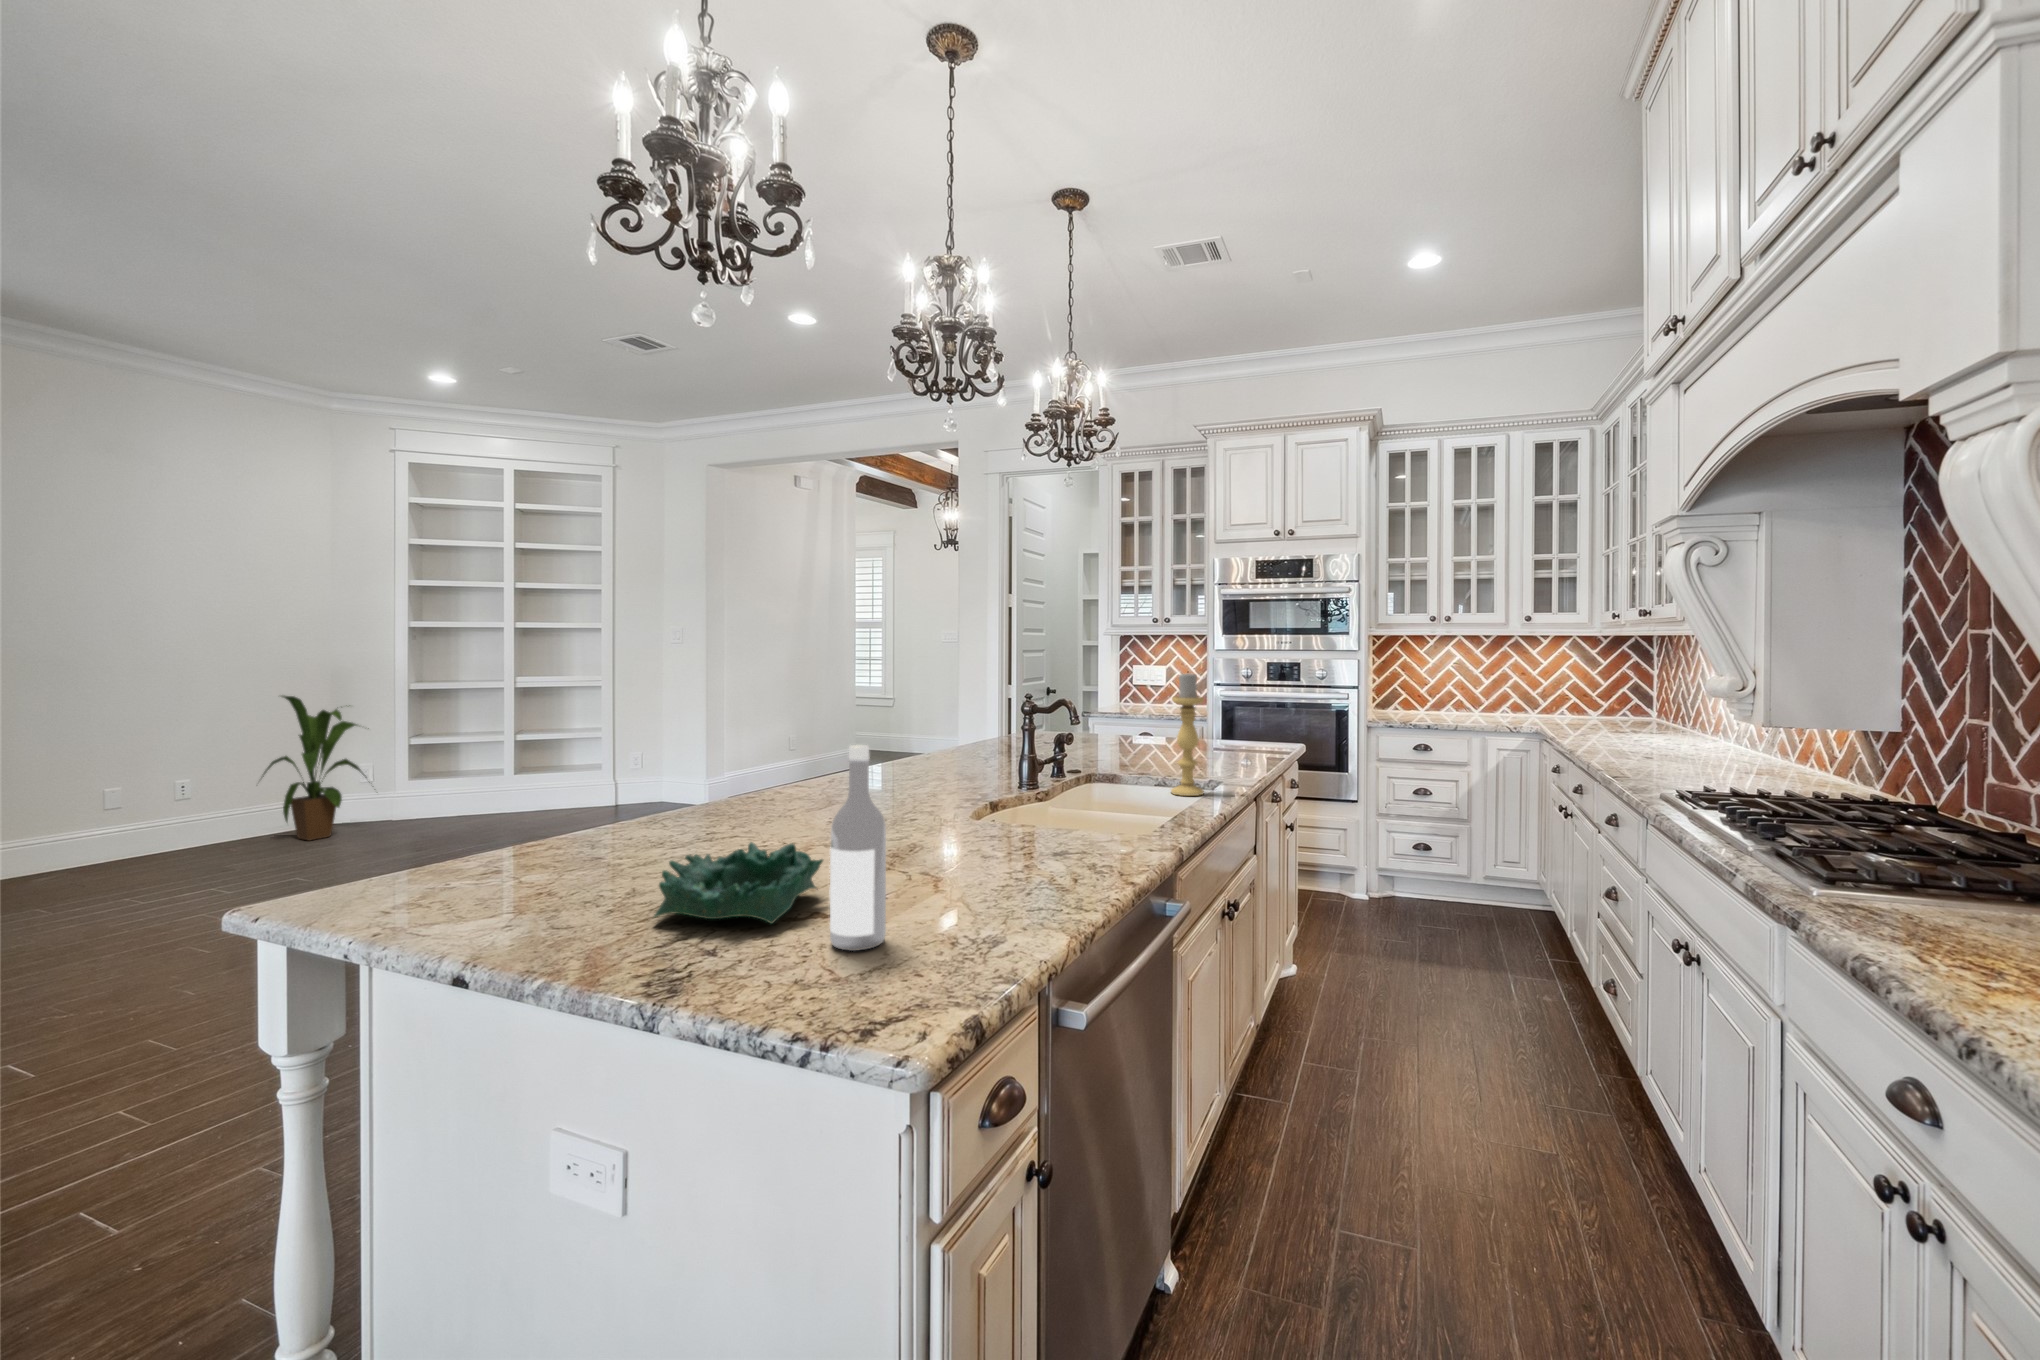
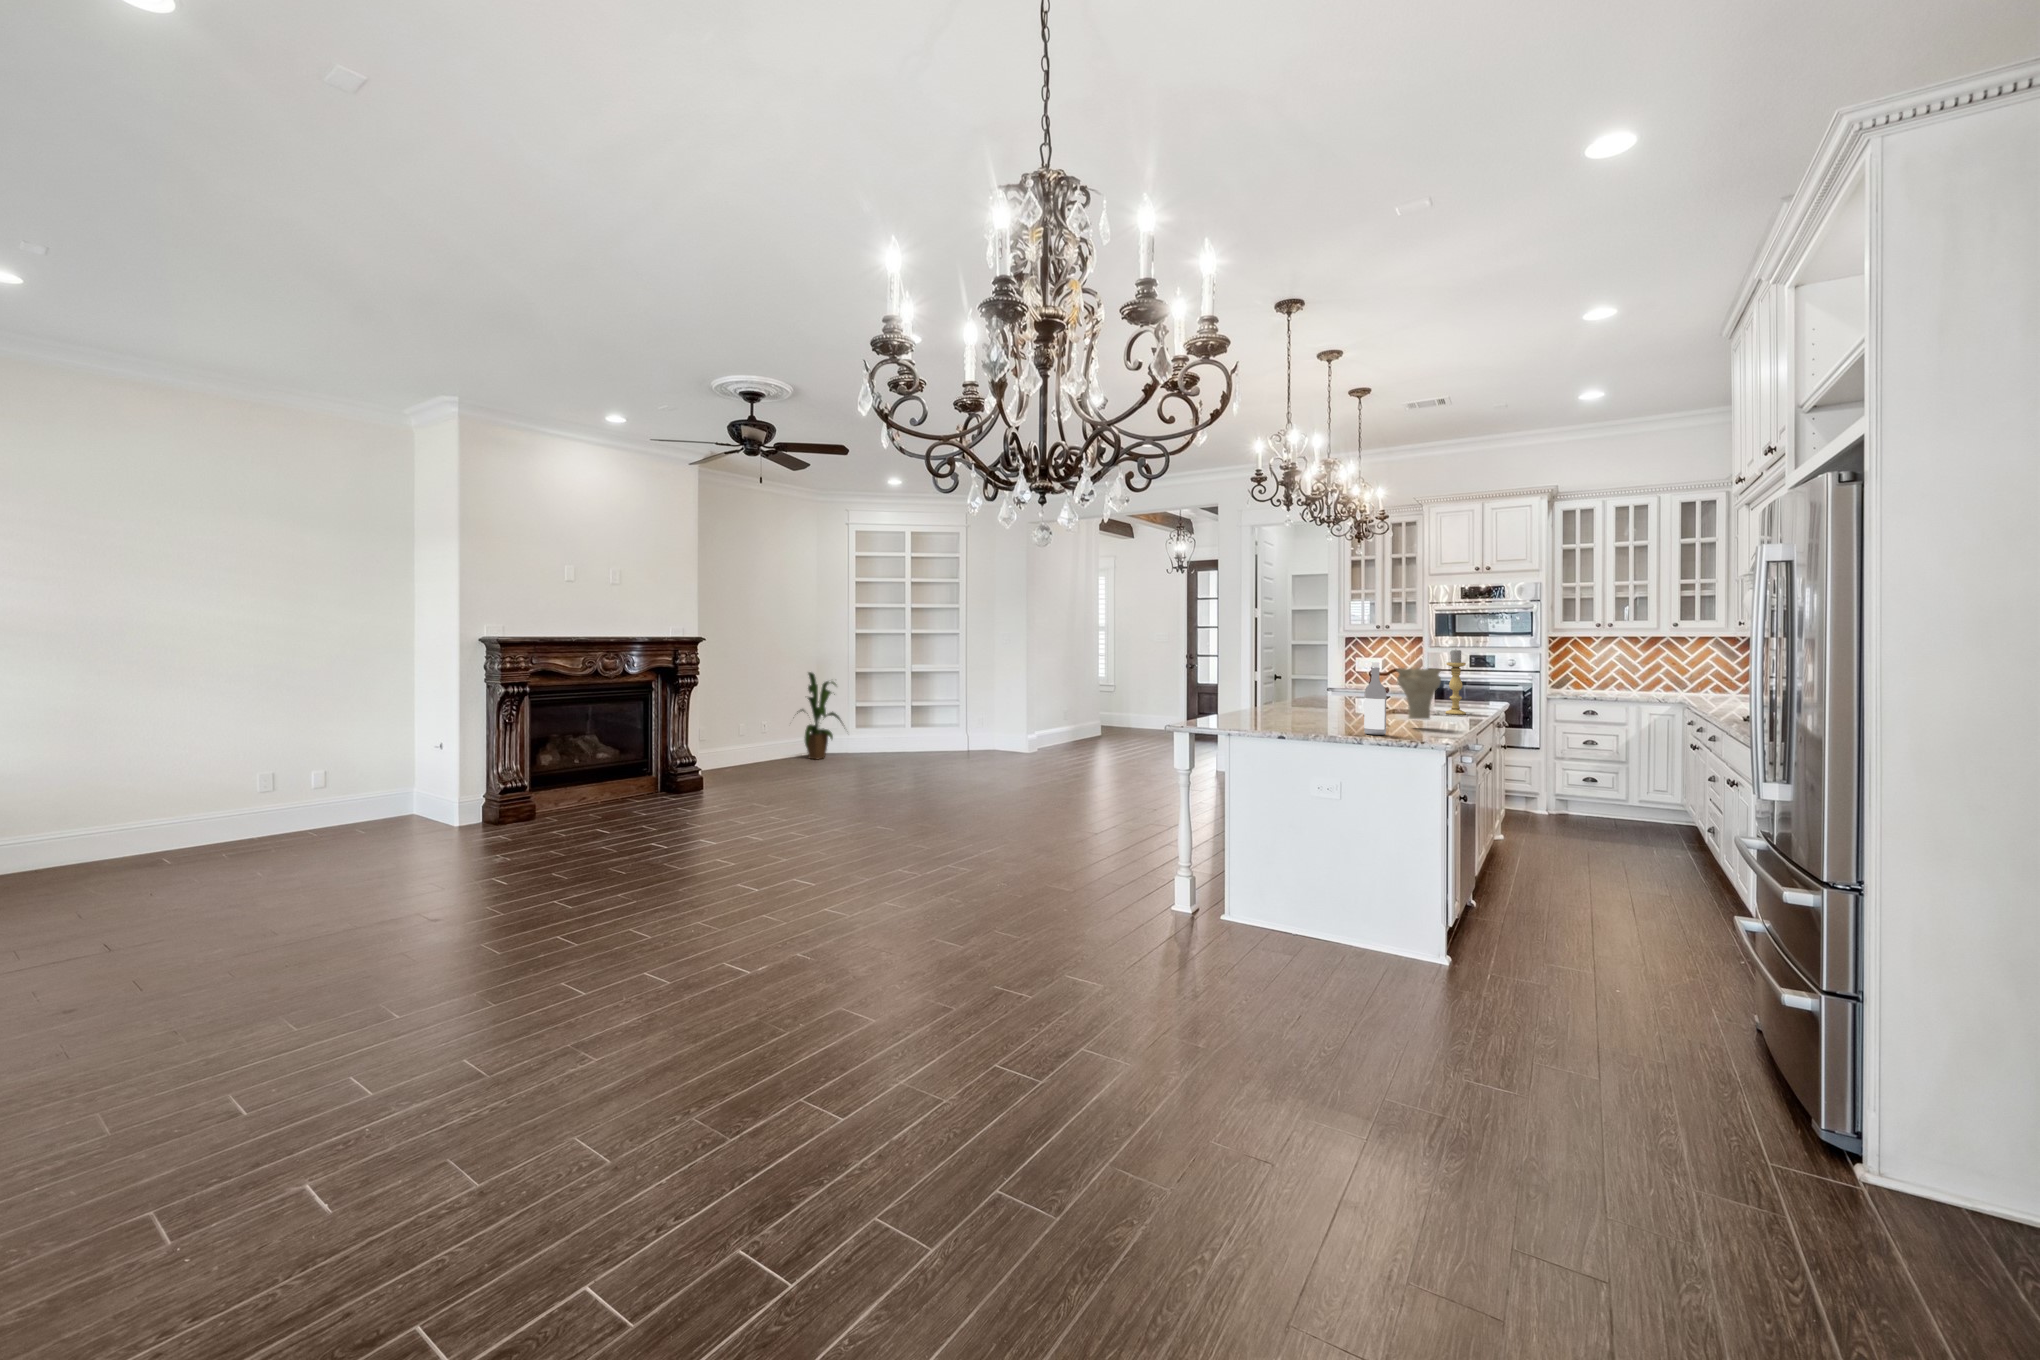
vase: none [963,735,1097,864] -> present [1397,668,1441,719]
decorative bowl: present [654,842,823,924] -> none [1282,706,1342,728]

